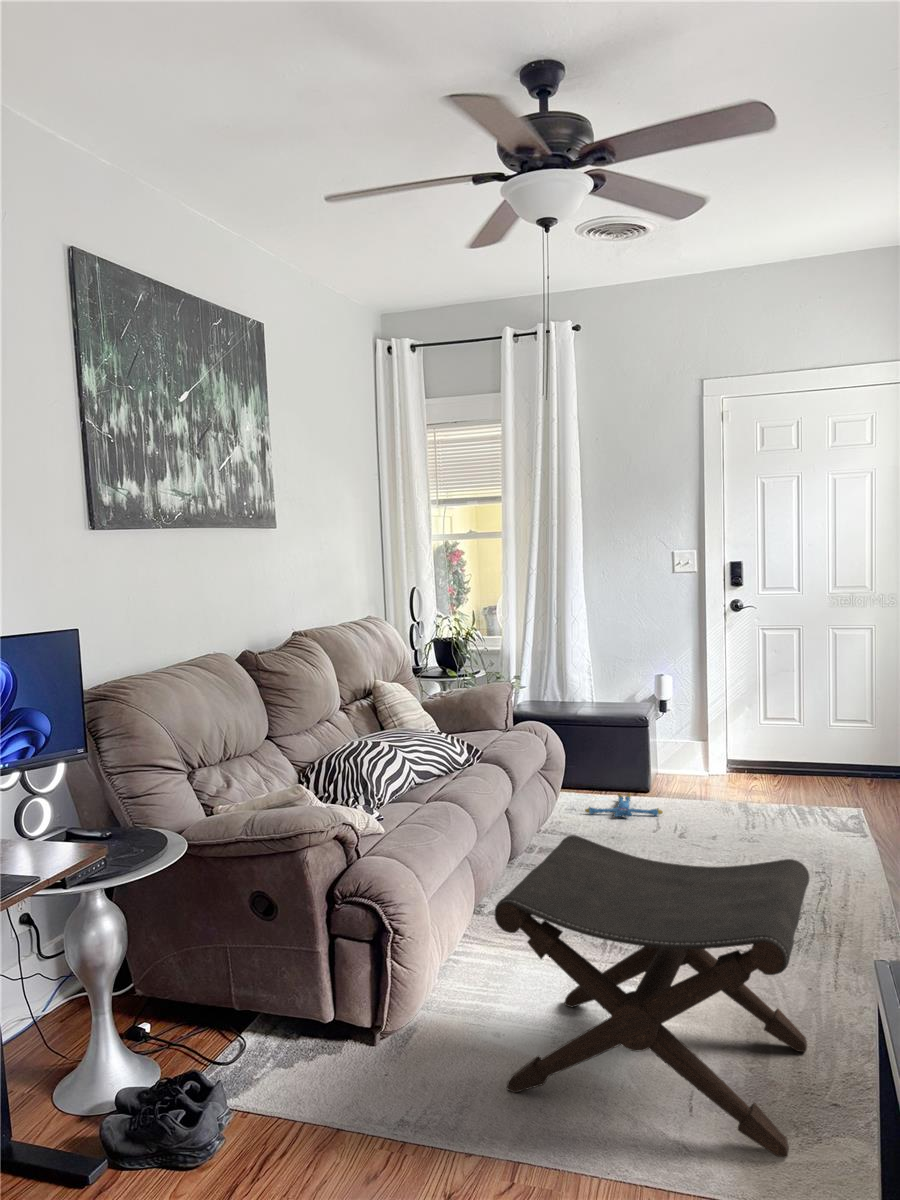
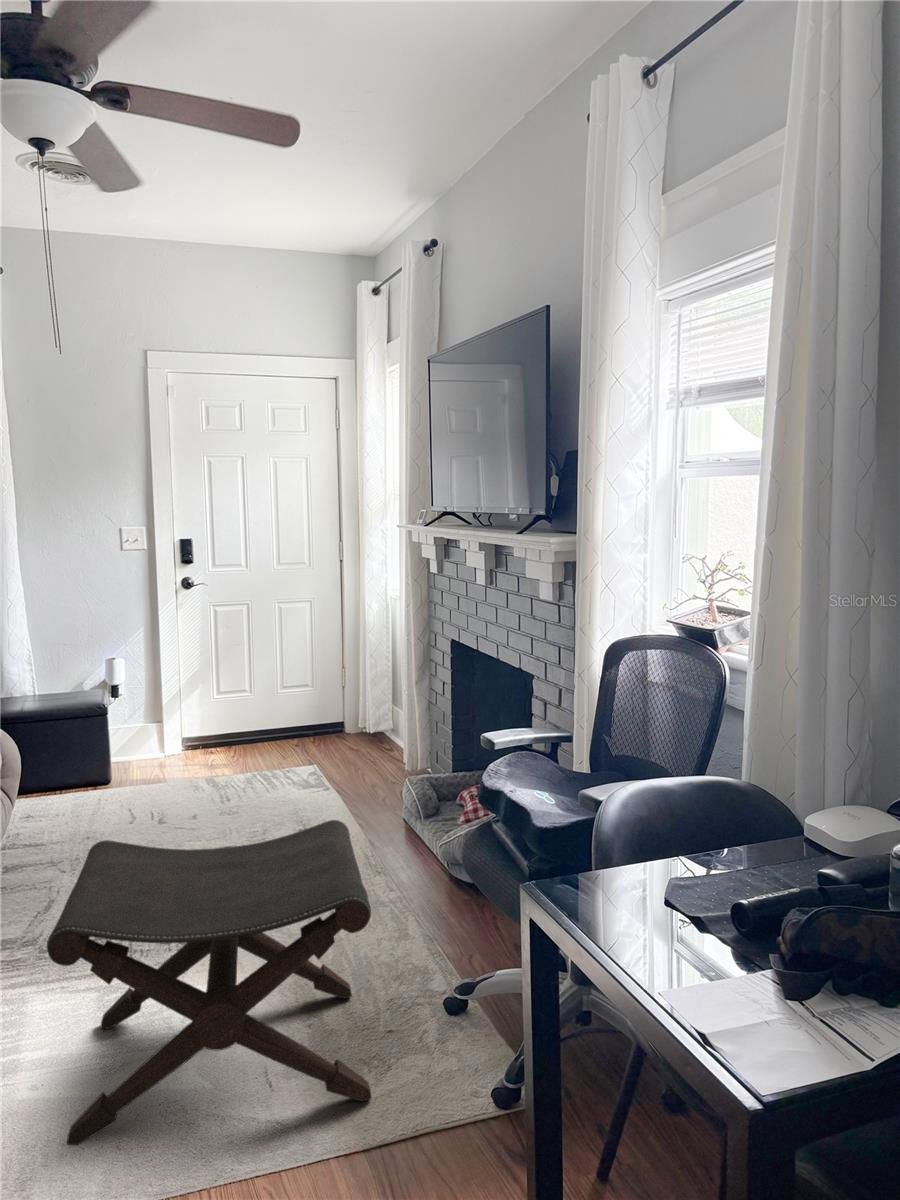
plush toy: present [585,793,663,817] -> none [47,787,134,817]

